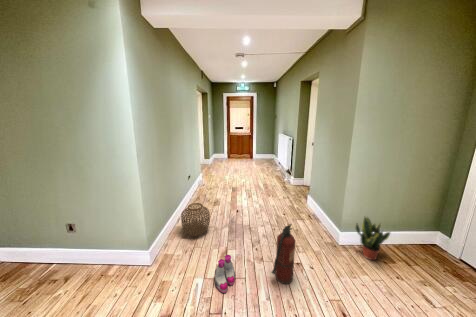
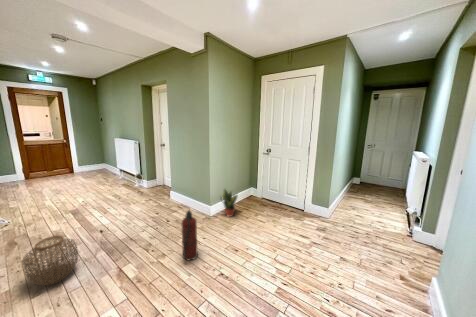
boots: present [215,255,235,293] -> none [128,262,153,302]

